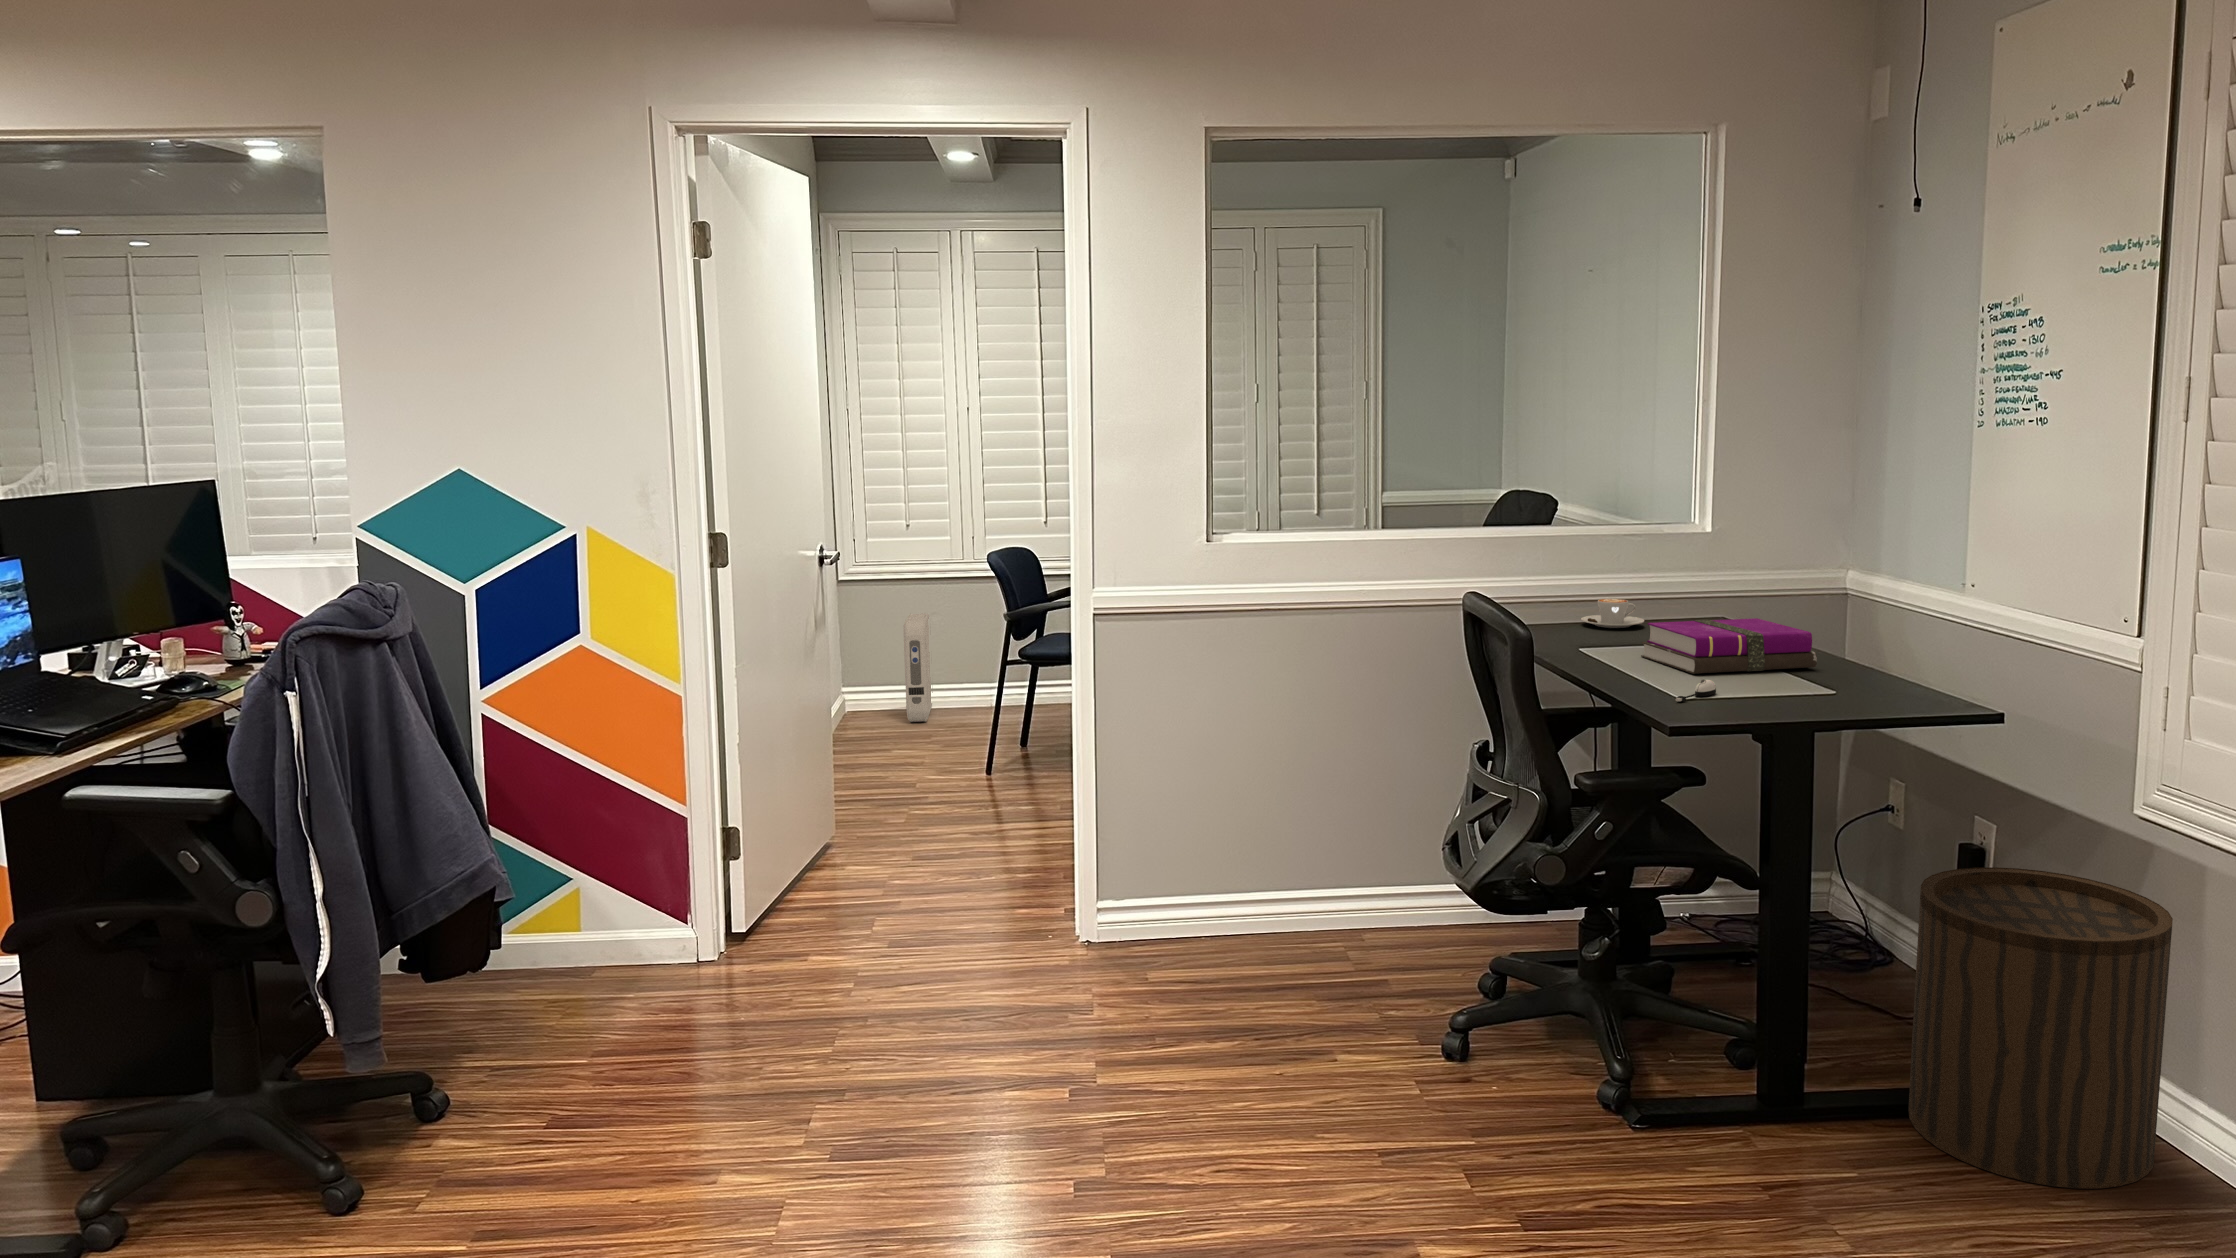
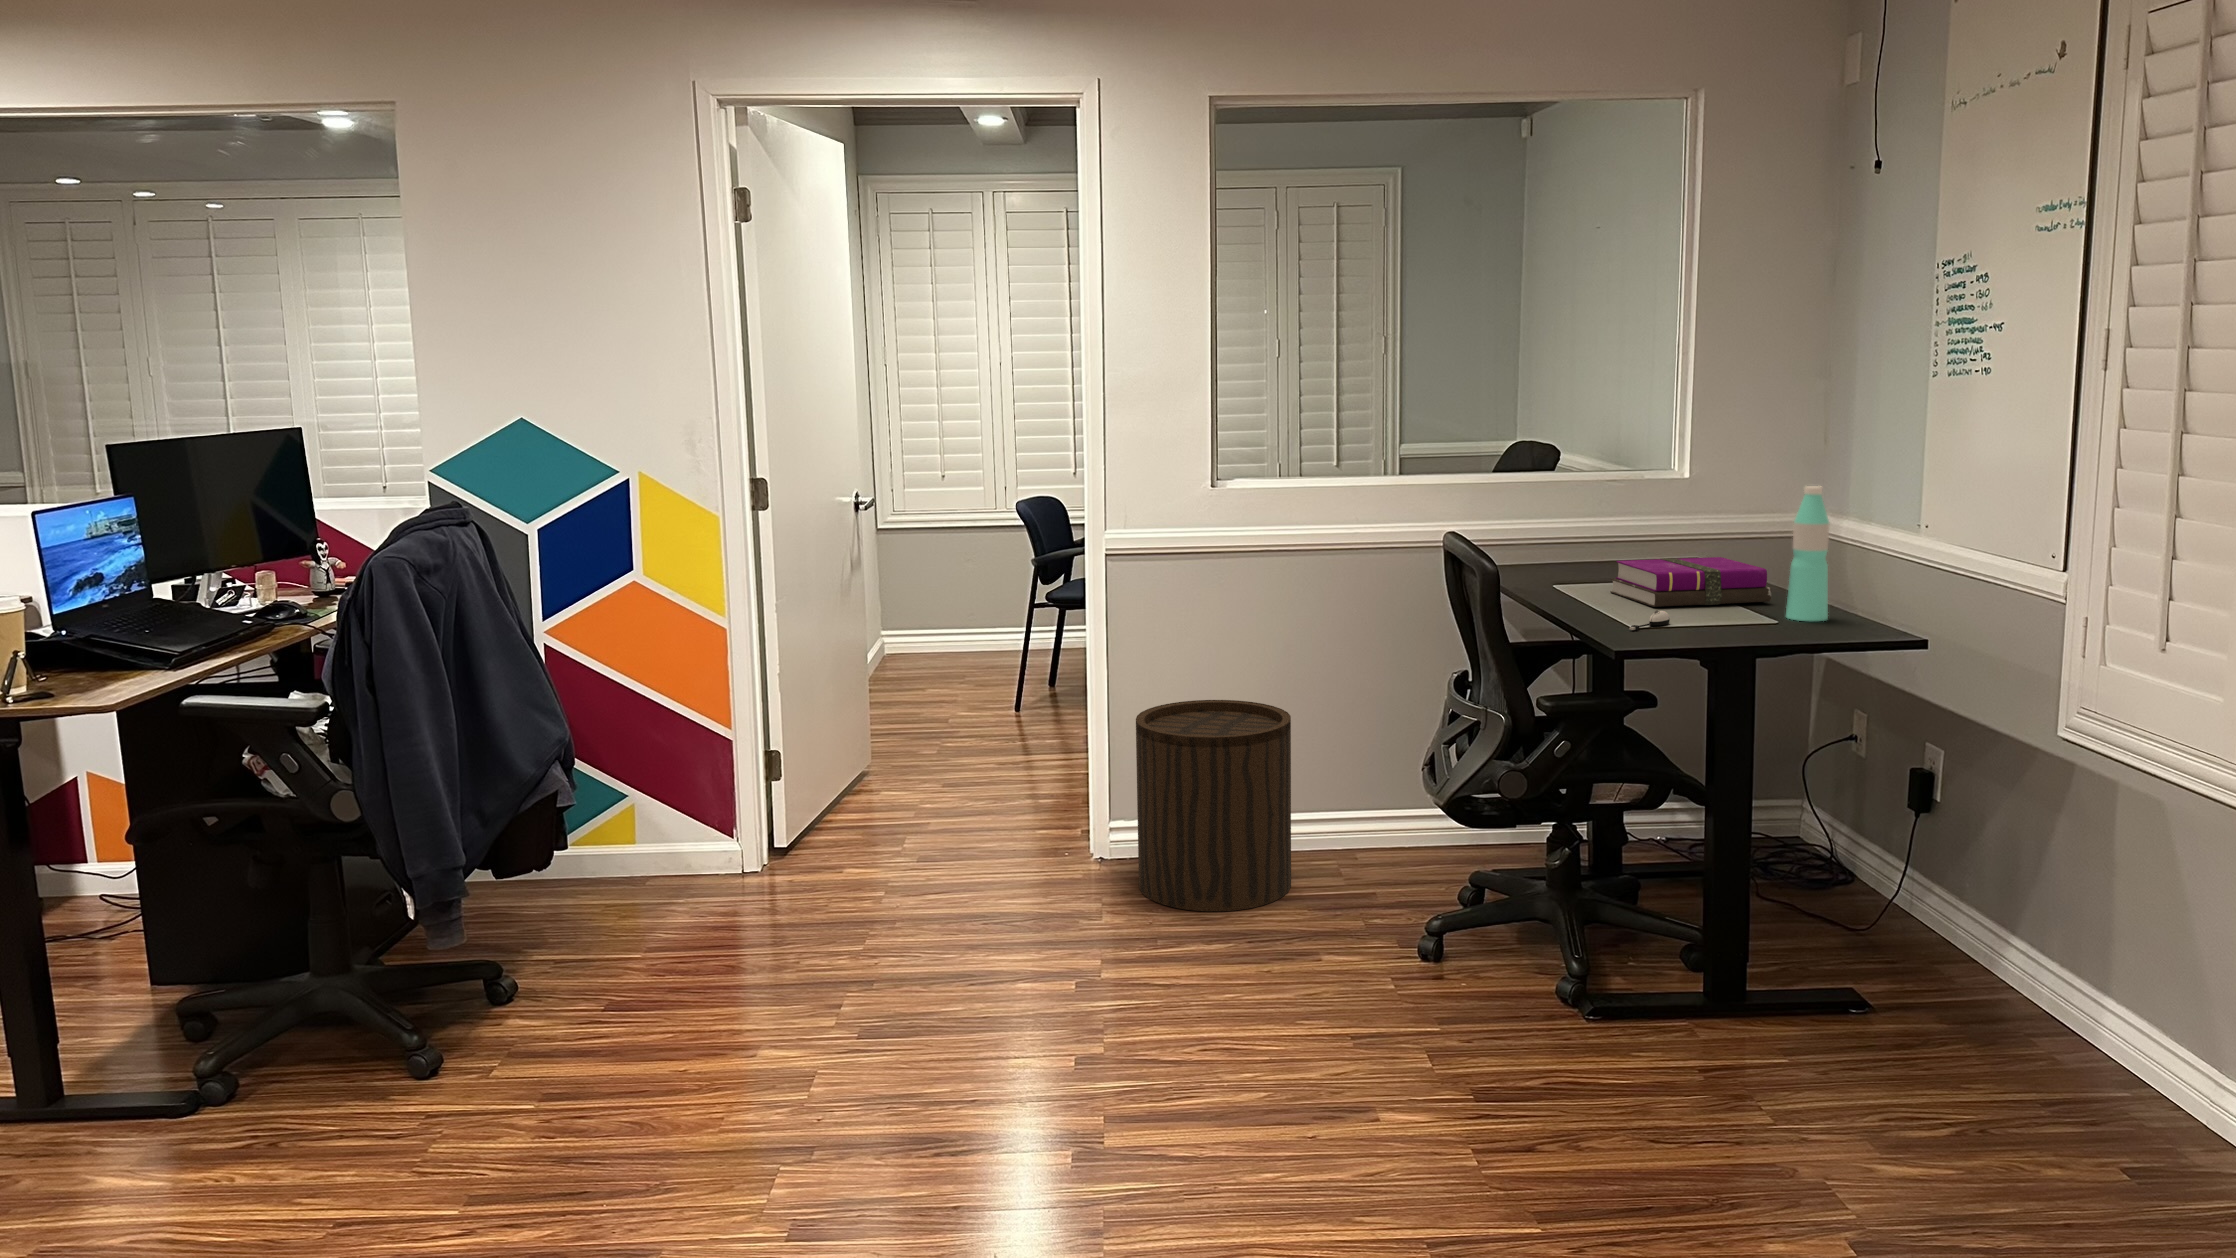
water bottle: none [1837,545,1885,690] -> present [1786,486,1829,621]
coffee cup: present [1581,599,1644,628] -> none [1562,540,1622,568]
air purifier: present [904,613,933,722] -> none [937,560,965,664]
stool: present [1908,867,2173,1189] -> present [1136,700,1291,911]

